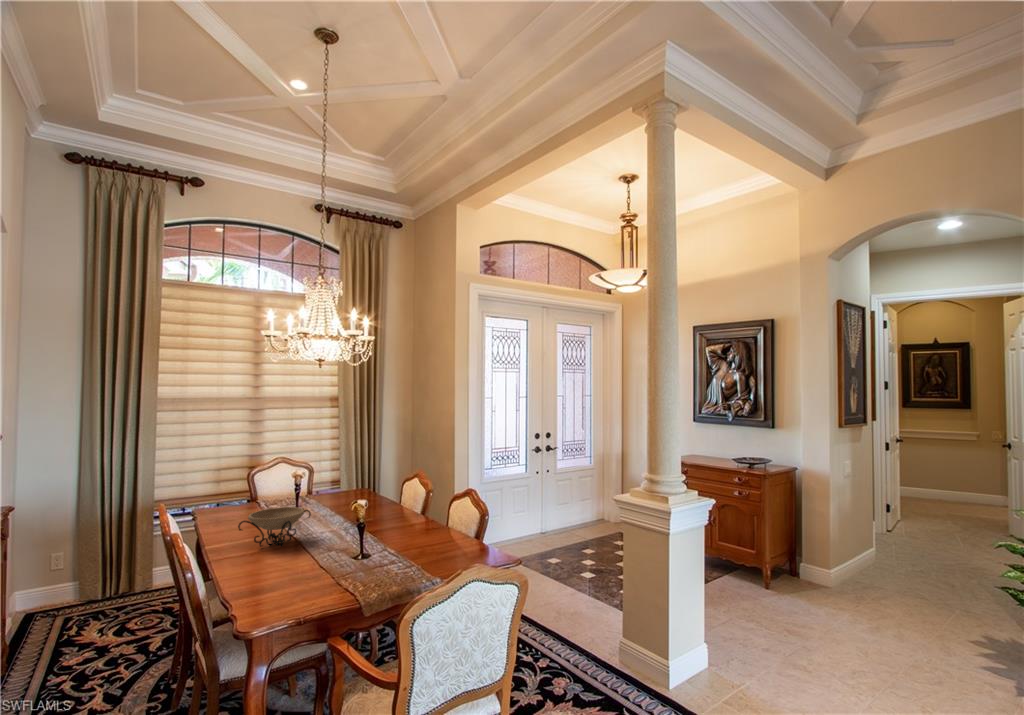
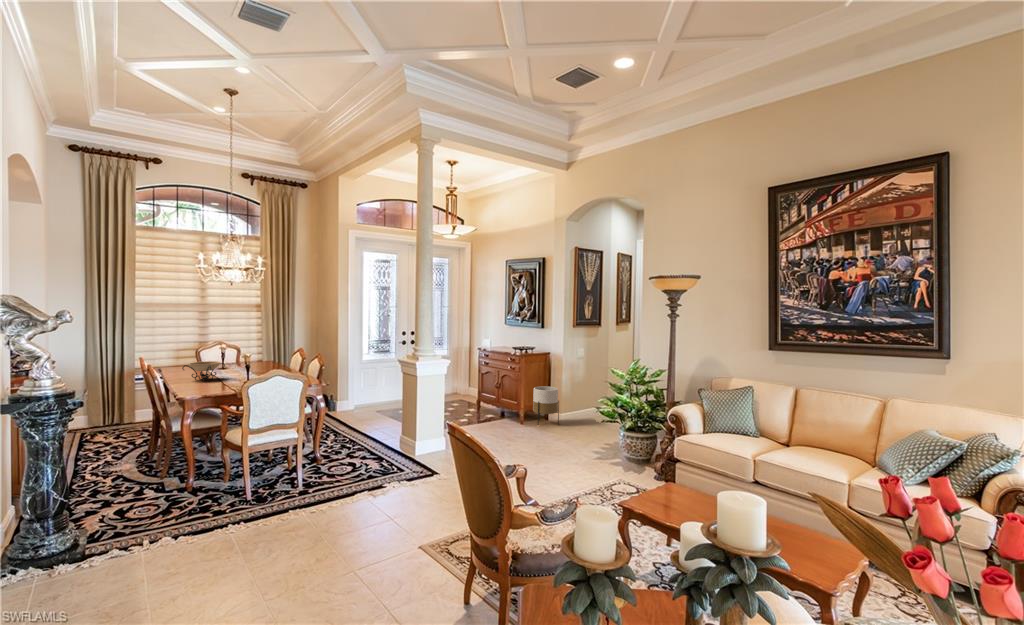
planter: none [785,526,834,598] -> present [533,386,559,424]

